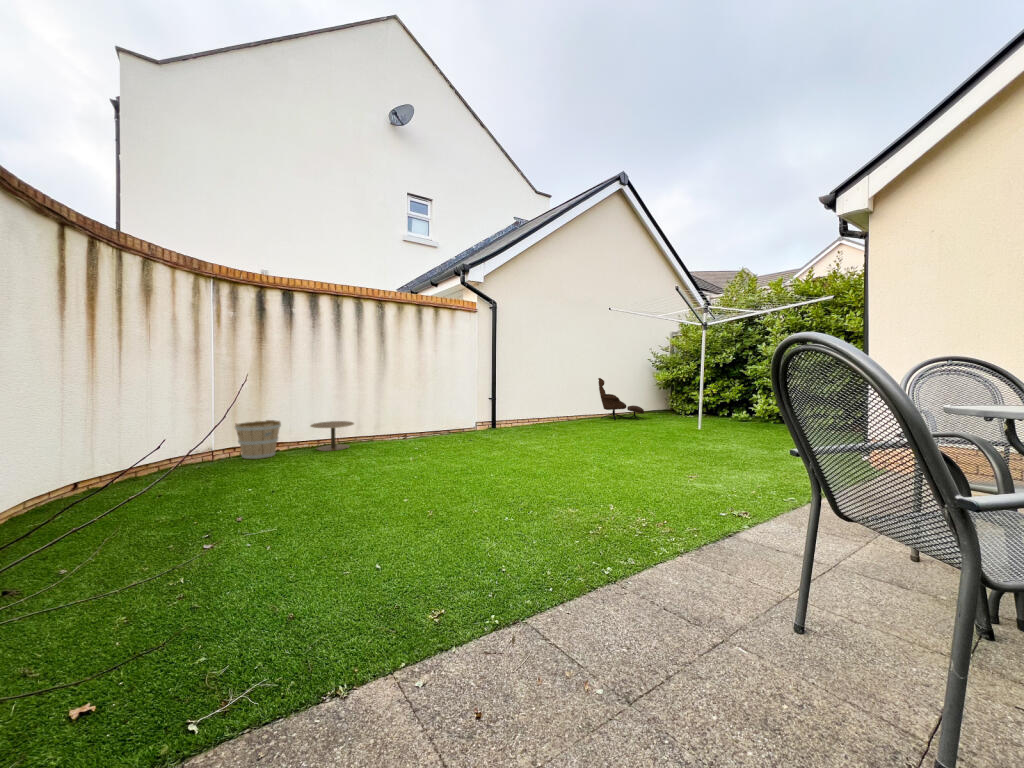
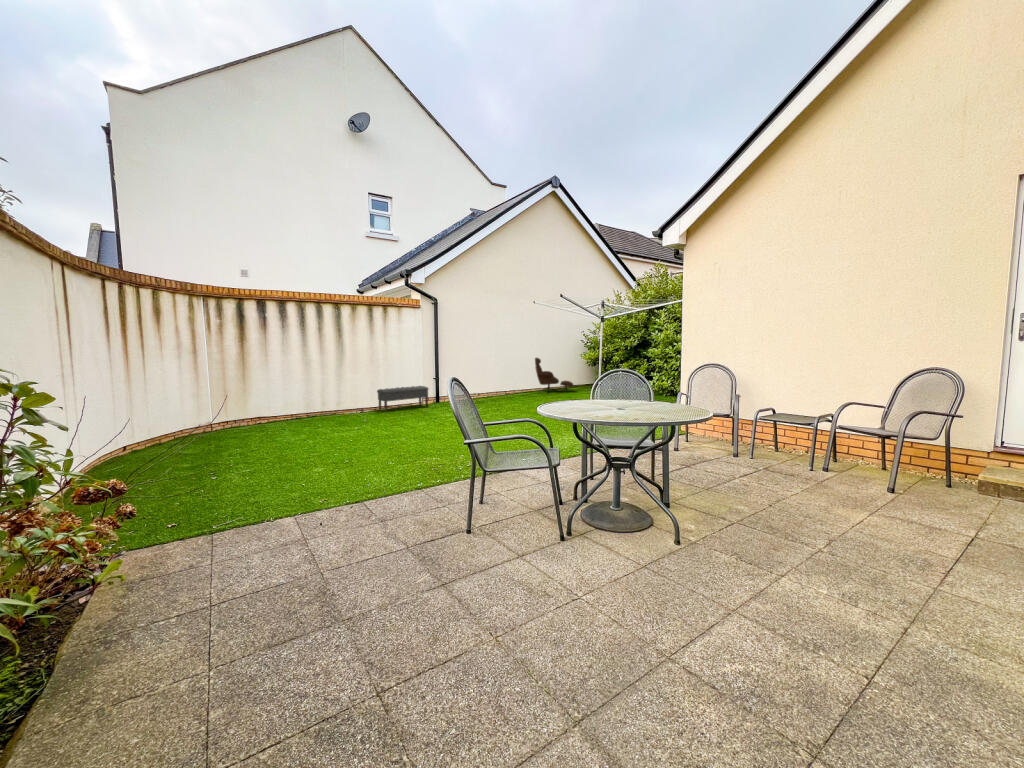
bench: none [424,407,486,439] -> present [377,386,428,412]
wooden bucket: present [235,420,281,459] -> none [226,401,261,430]
side table: present [311,421,354,451] -> none [284,400,318,423]

